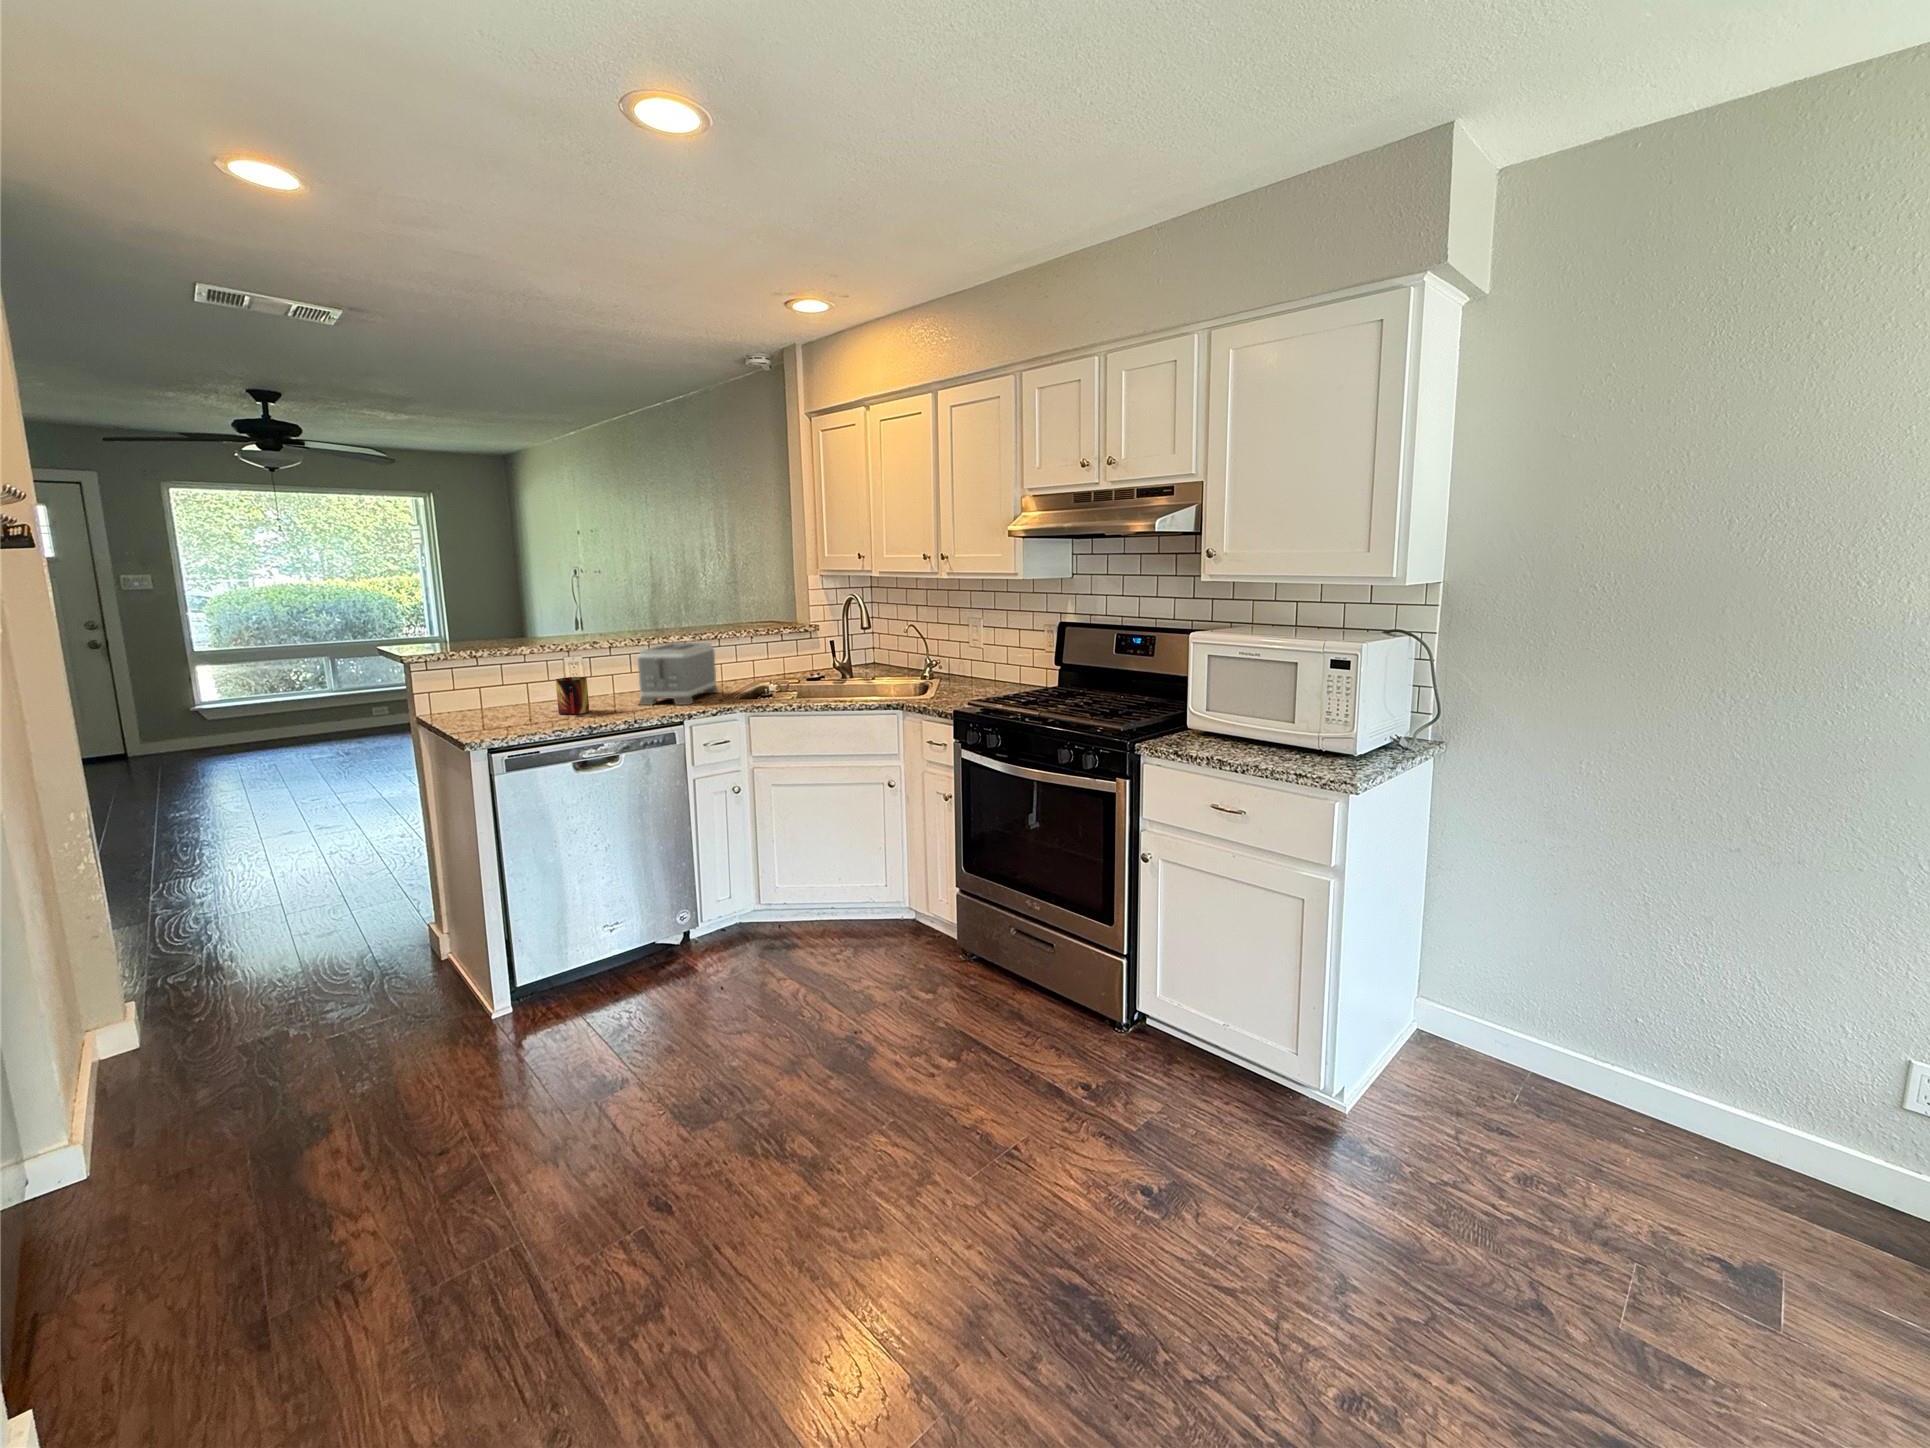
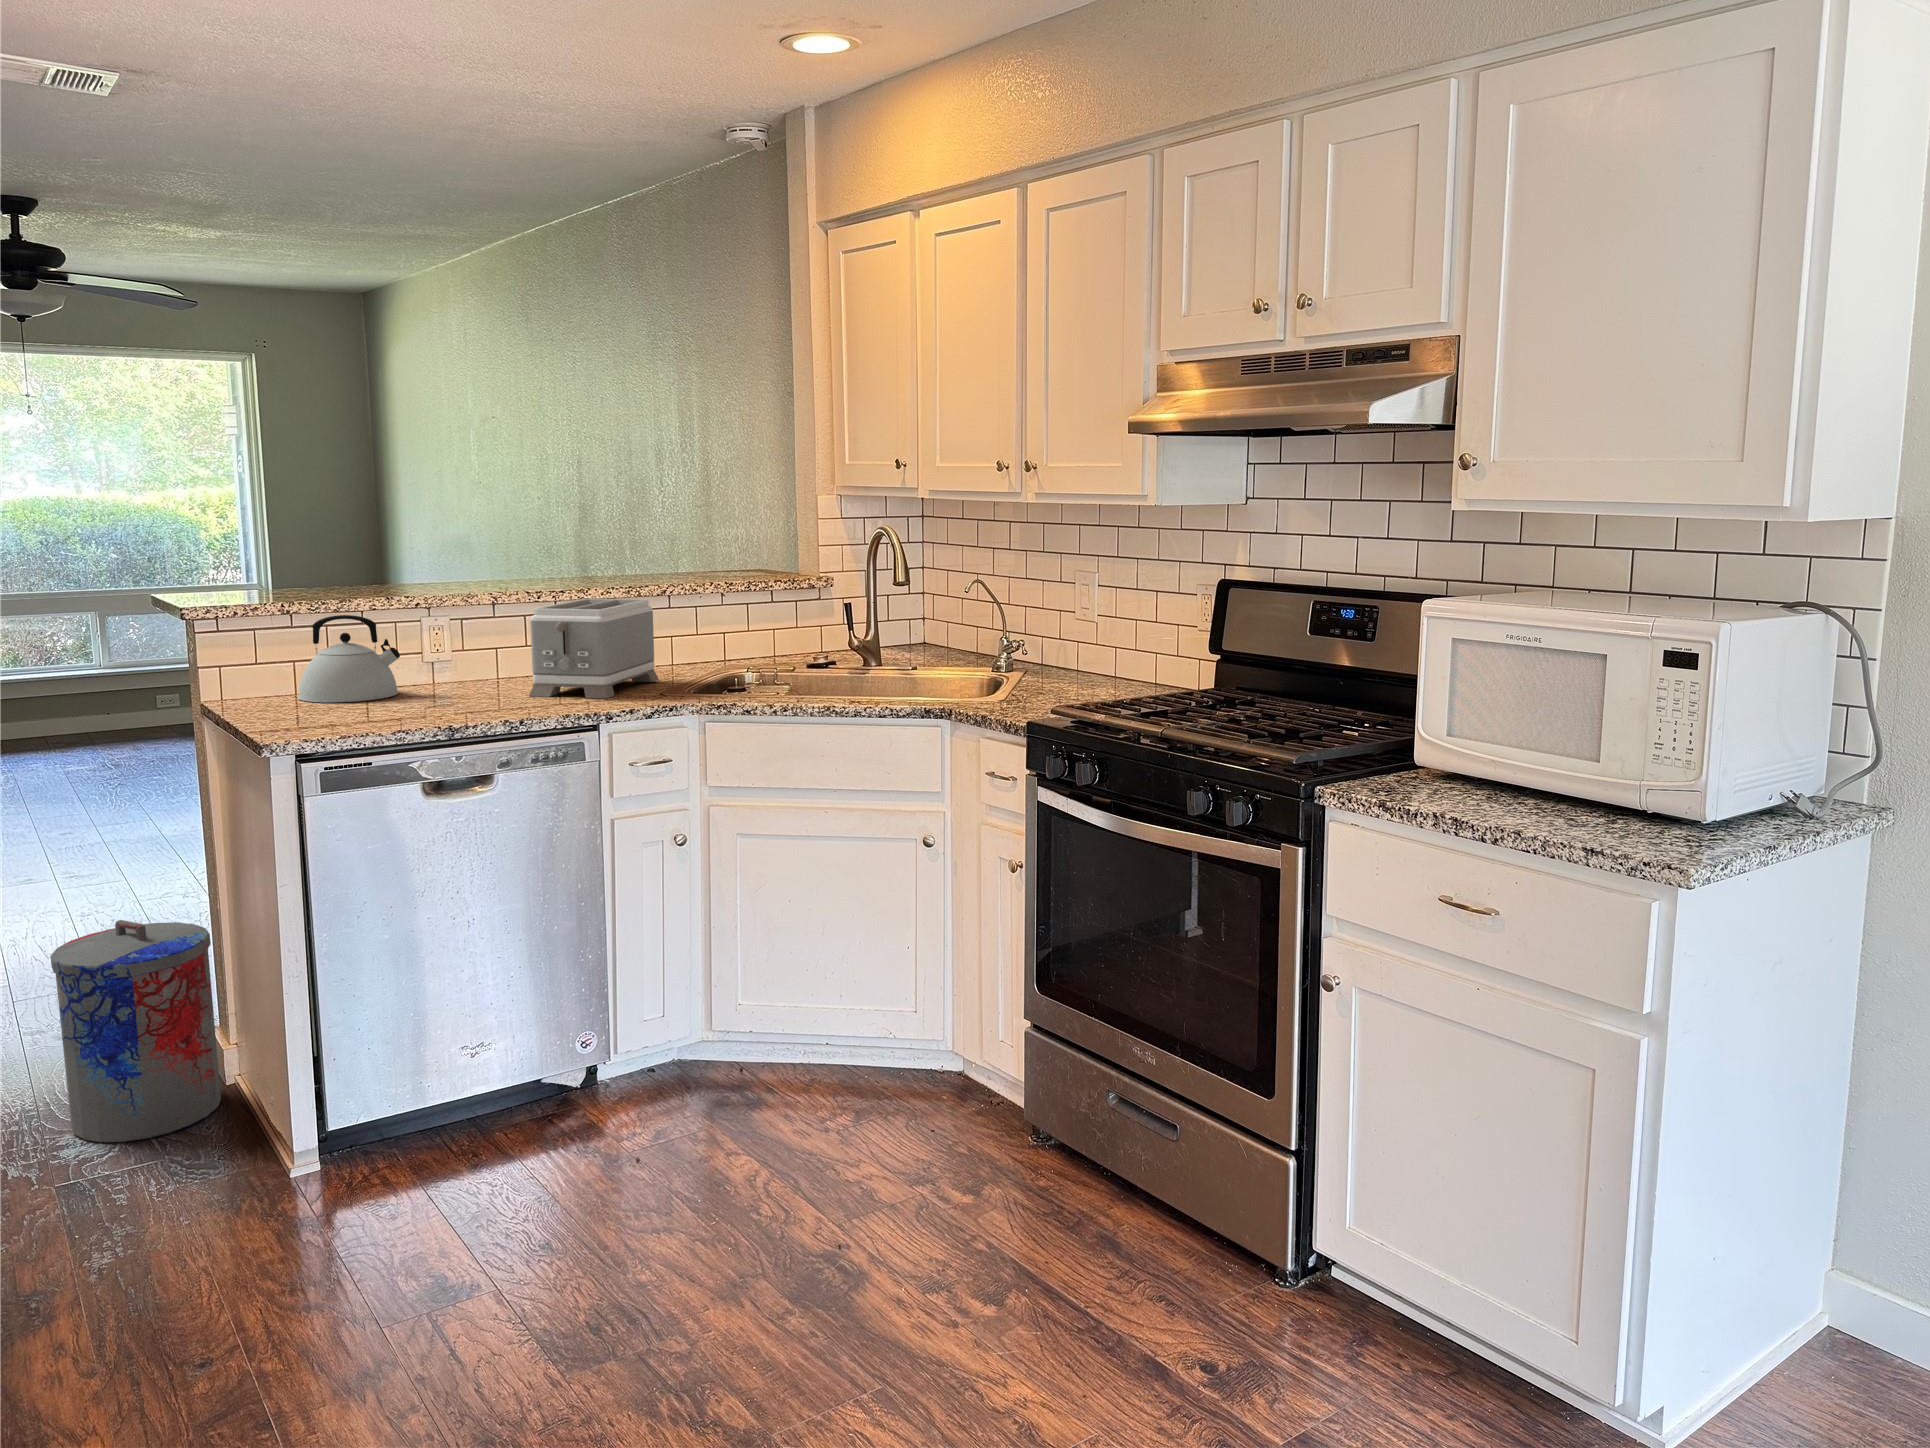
kettle: none [483,658,551,714] -> present [298,615,400,703]
mug: present [556,677,589,715] -> none [404,648,454,706]
trash can: none [316,859,439,1006] -> present [50,920,221,1143]

